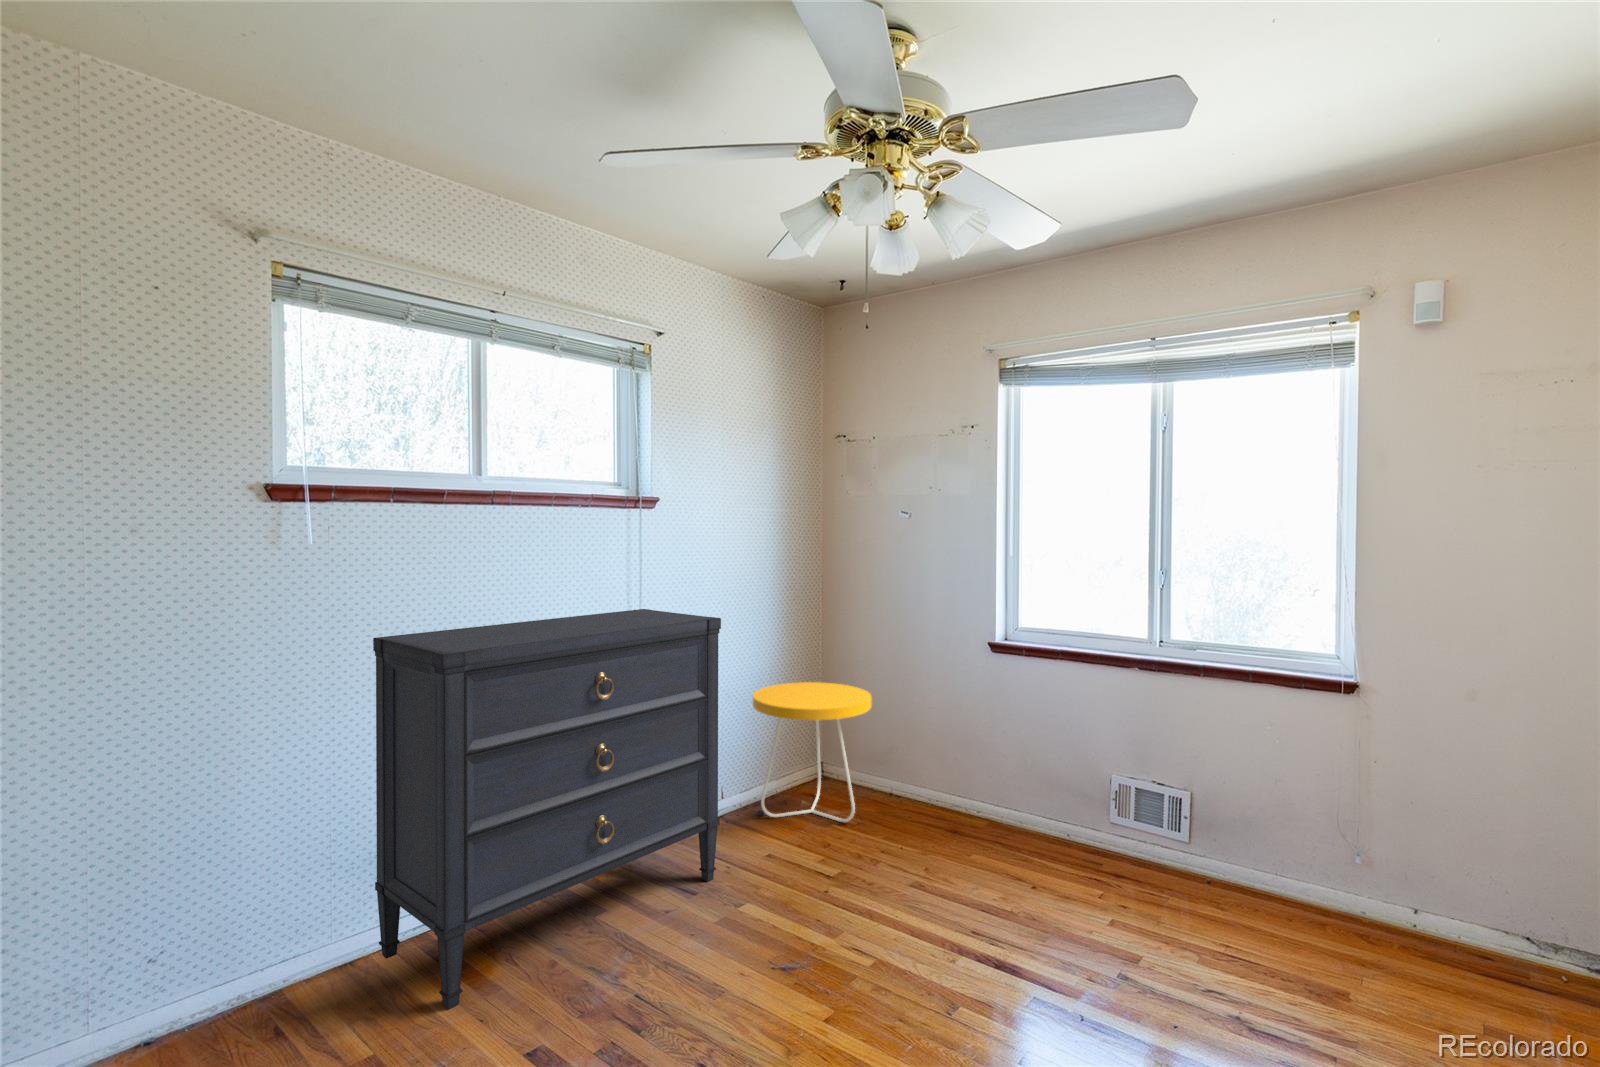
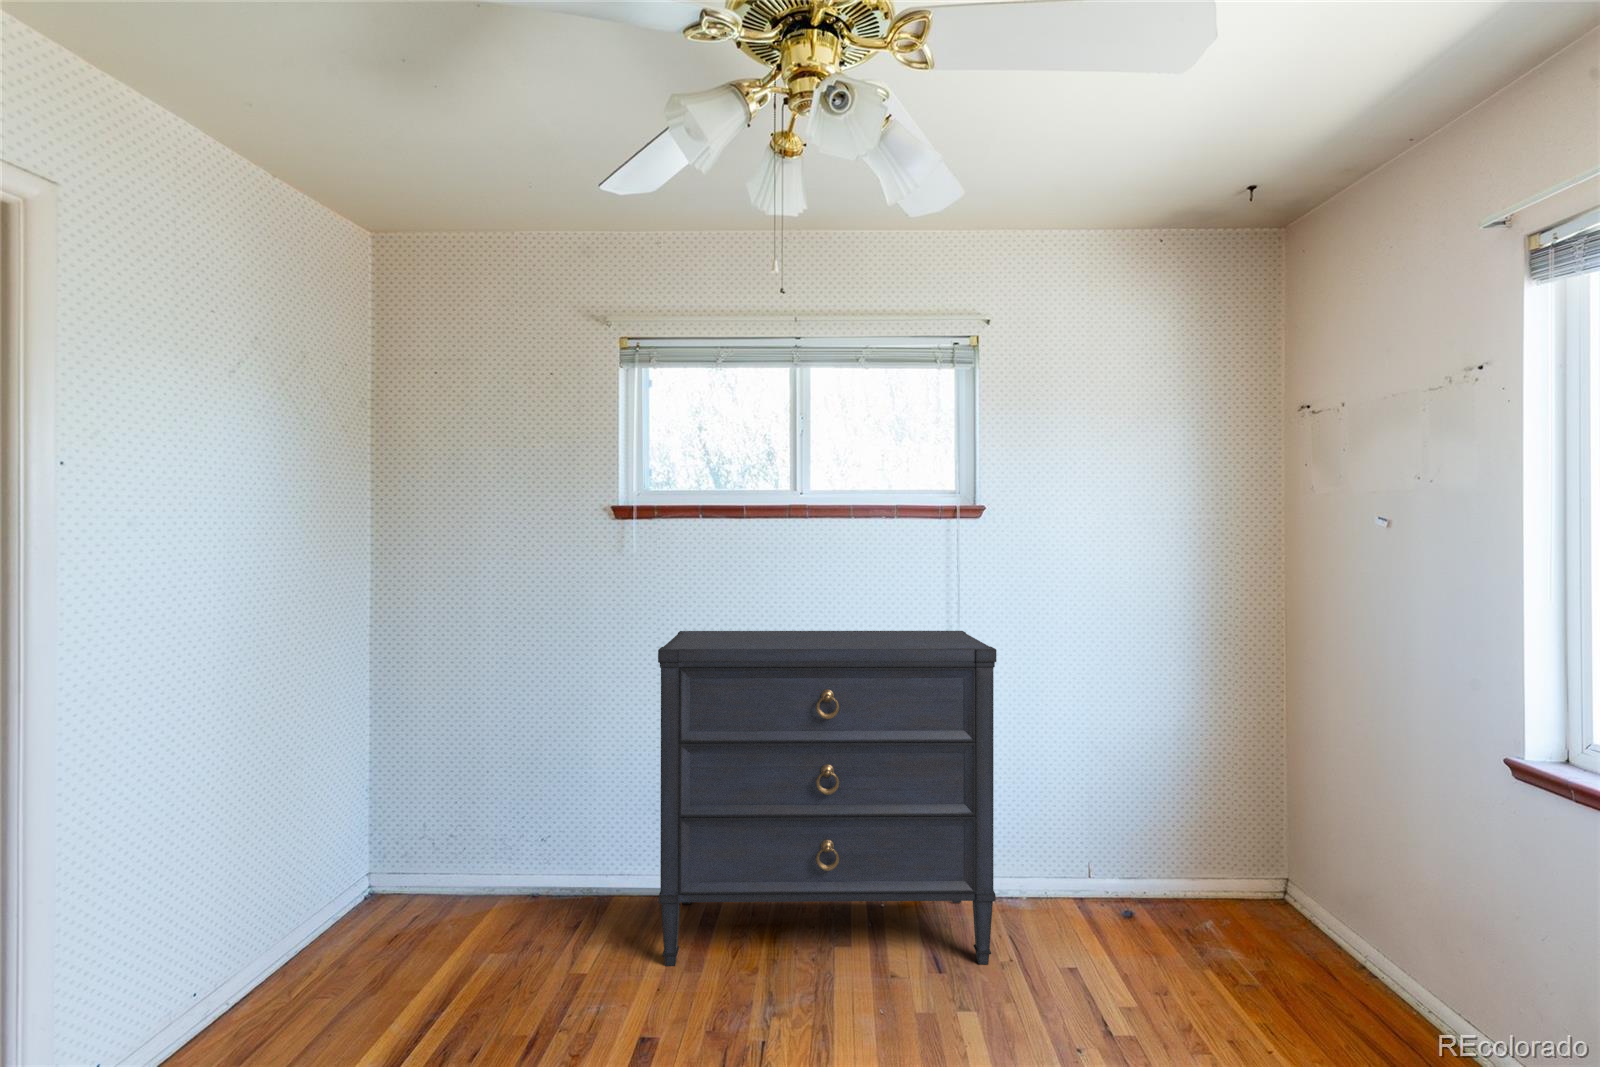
side table: present [753,682,872,822] -> none [1115,751,1305,975]

